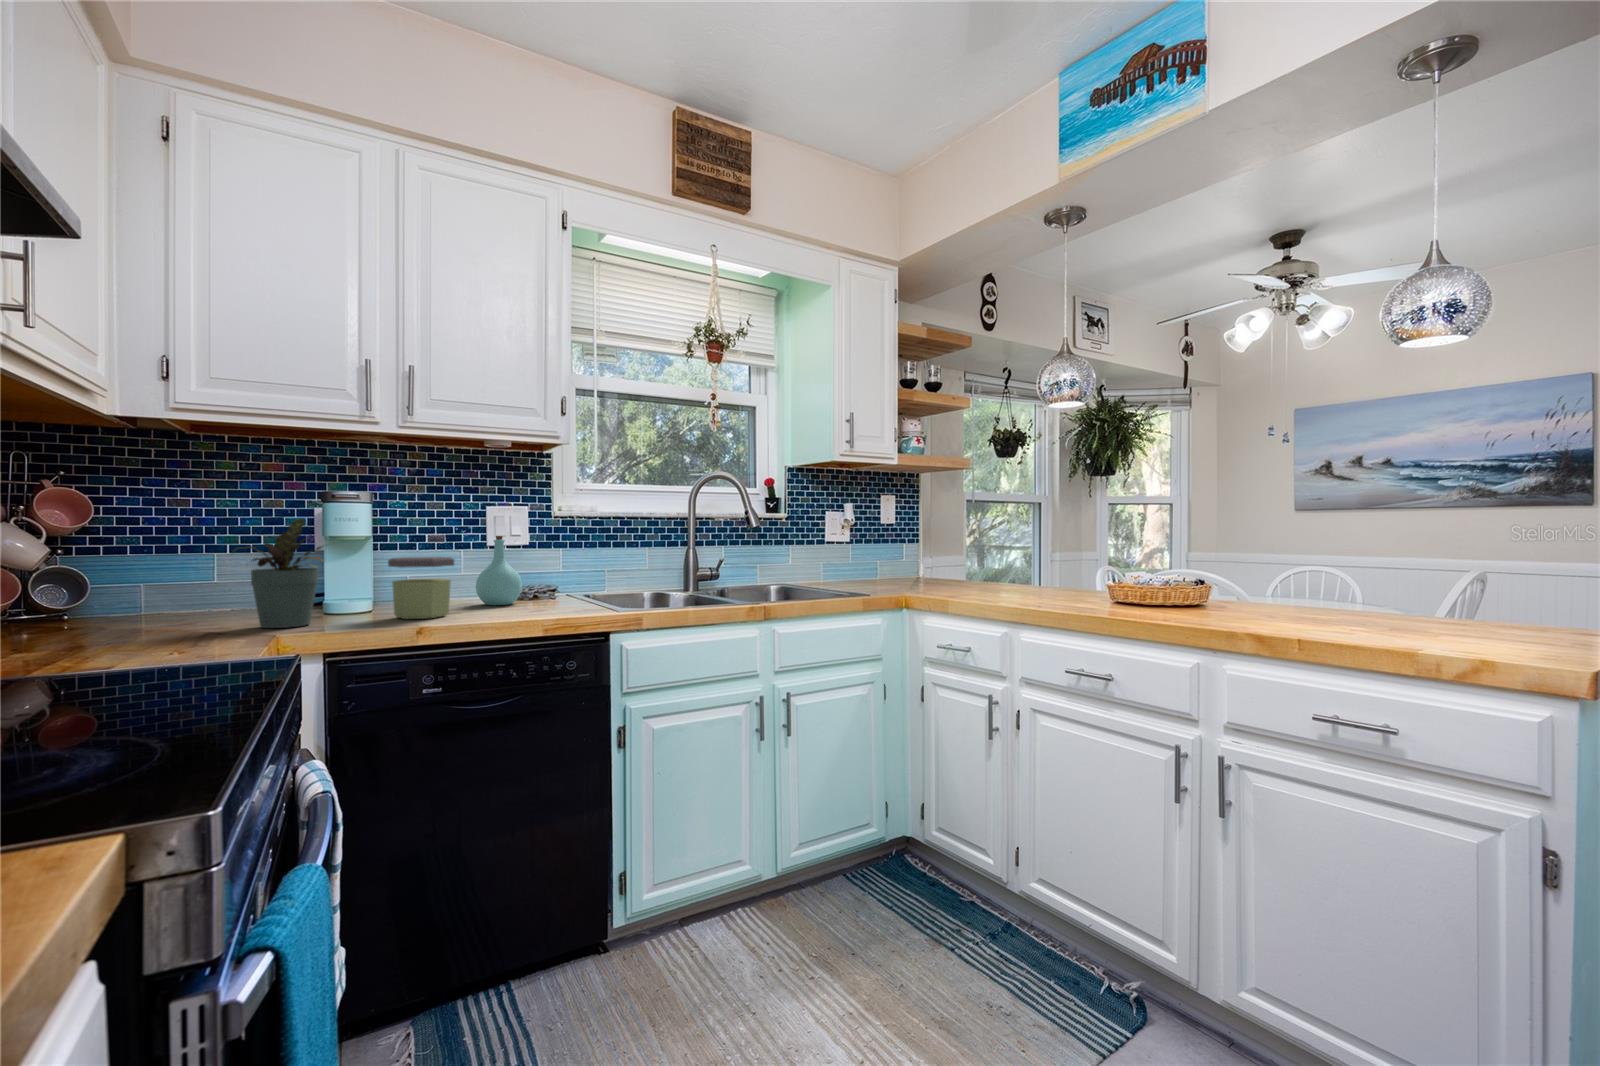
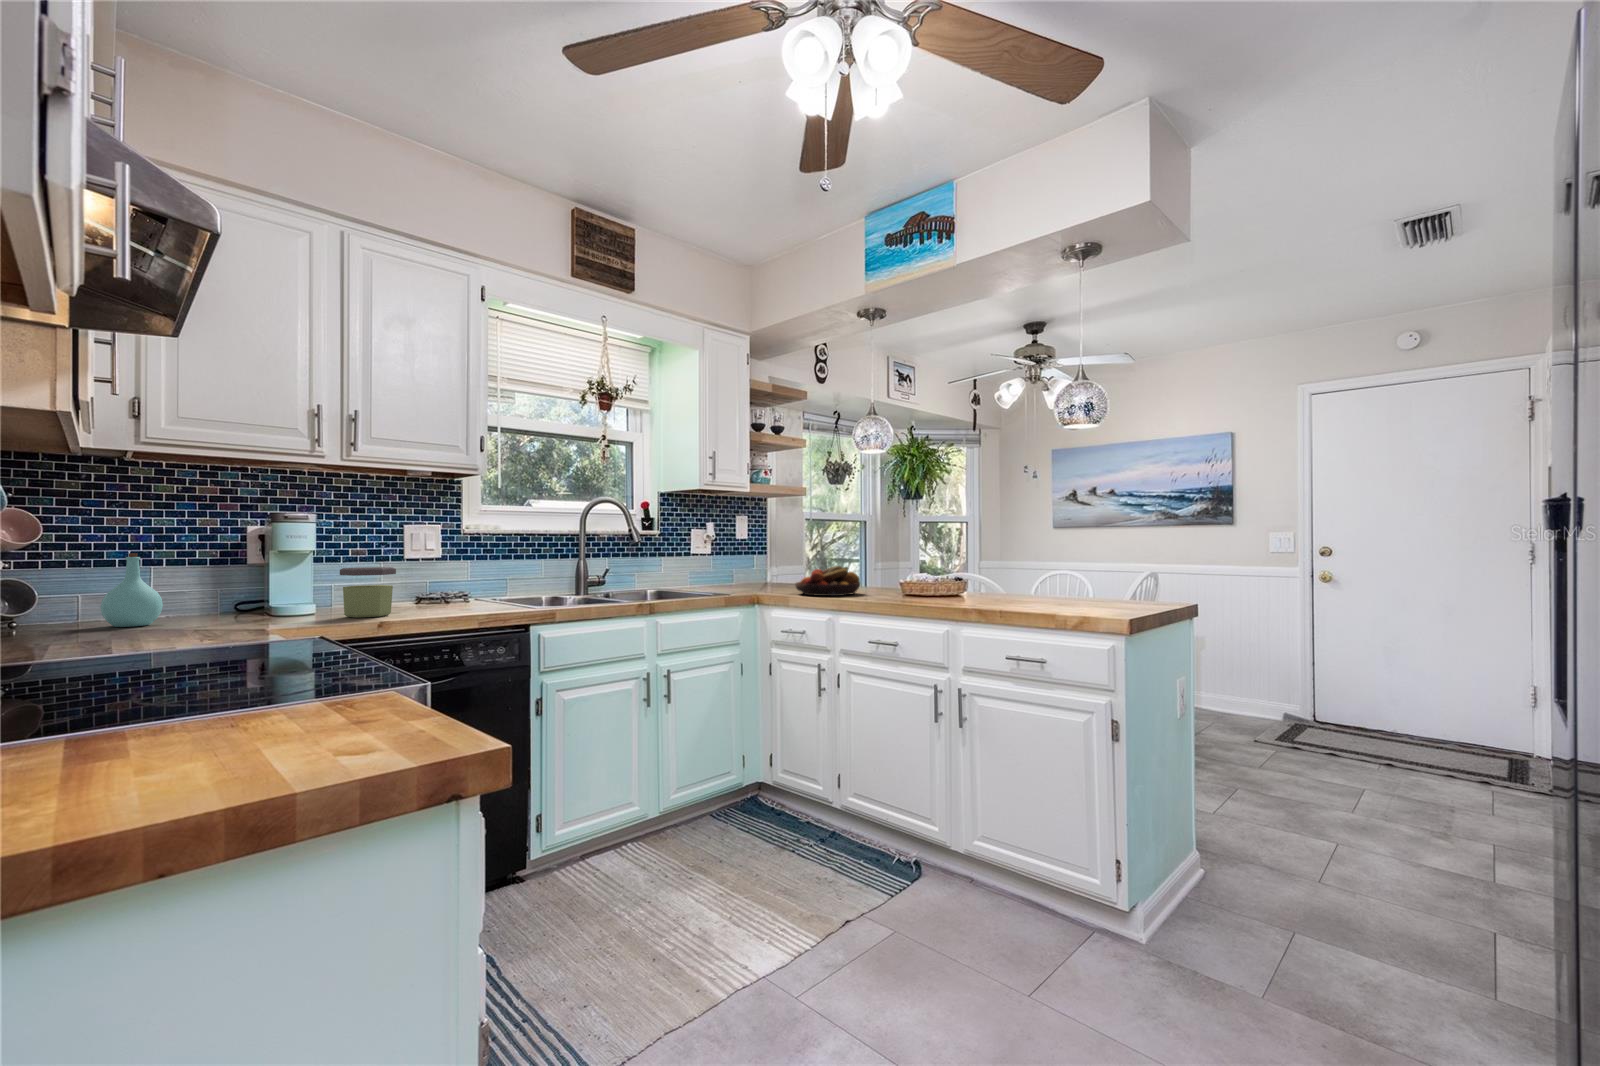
potted plant: present [237,518,323,628] -> none [213,535,299,625]
bottle: present [476,536,522,605] -> present [100,553,163,627]
fruit bowl: none [957,559,1045,599] -> present [795,566,860,596]

